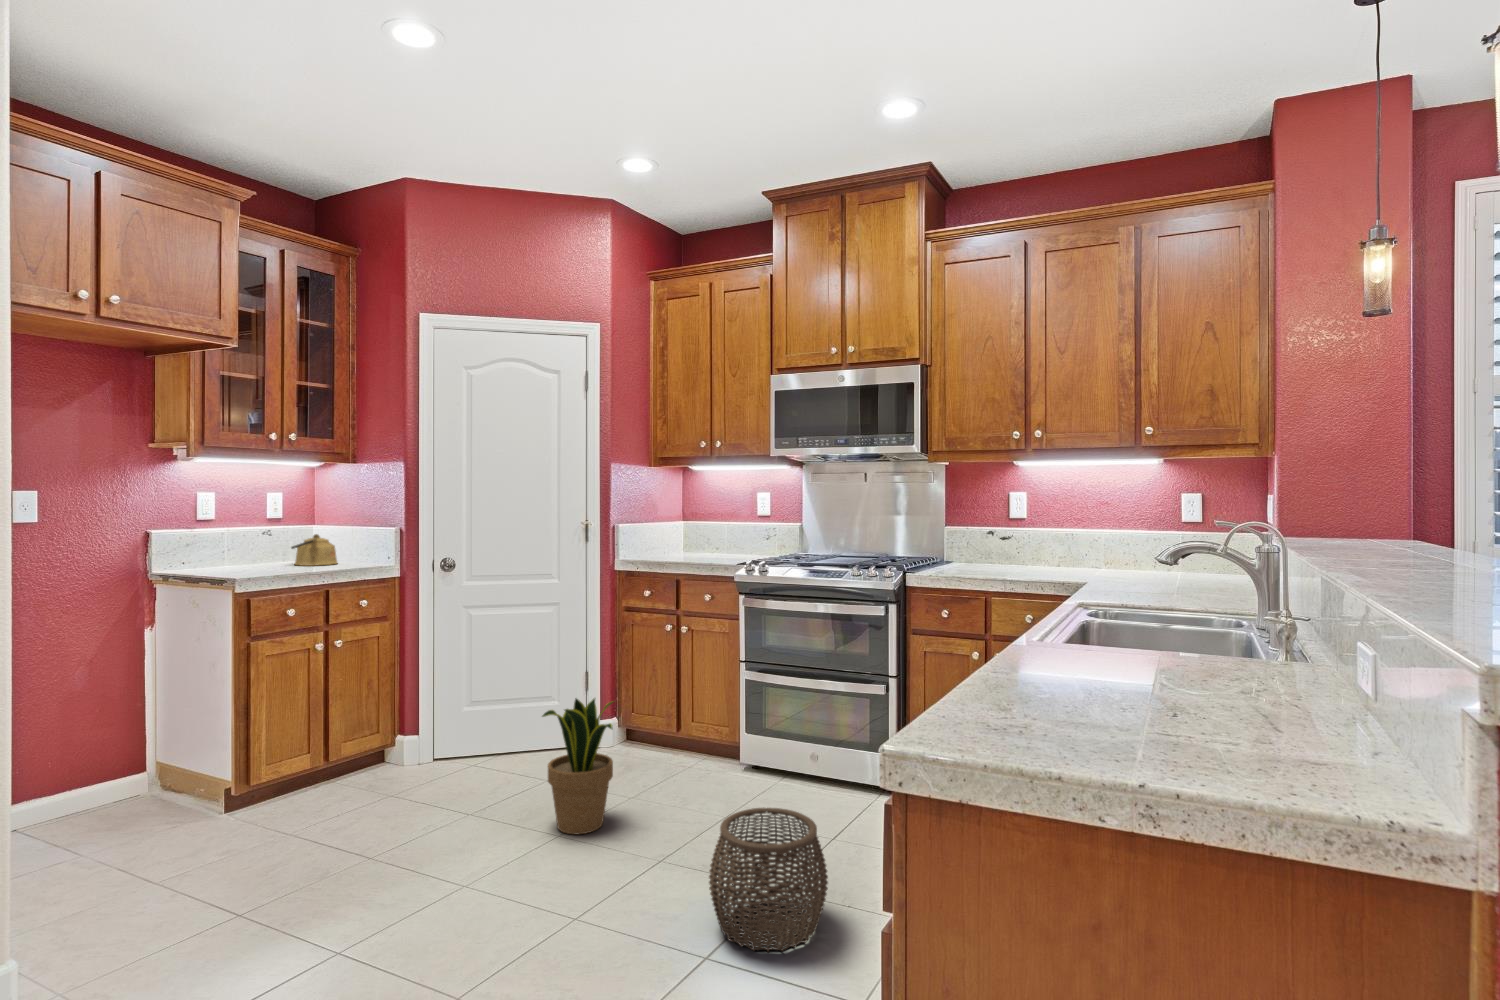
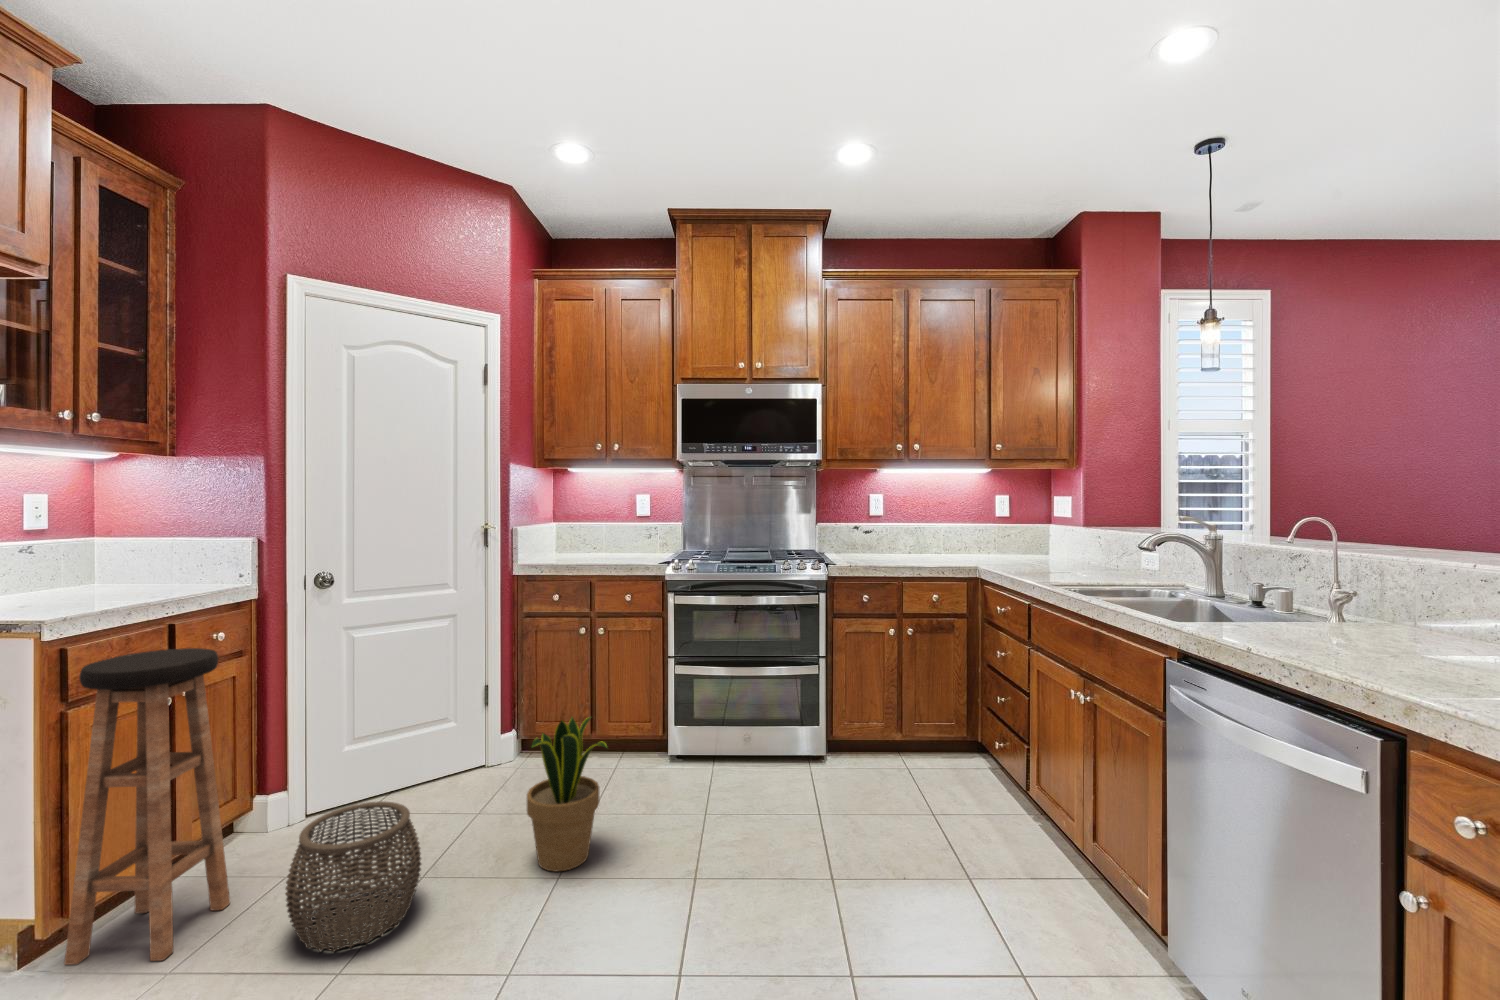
kettle: present [291,534,337,566] -> none [82,550,158,594]
bar stool: none [248,607,351,828] -> present [64,648,230,965]
woven basket: present [709,808,828,951] -> present [285,801,421,951]

